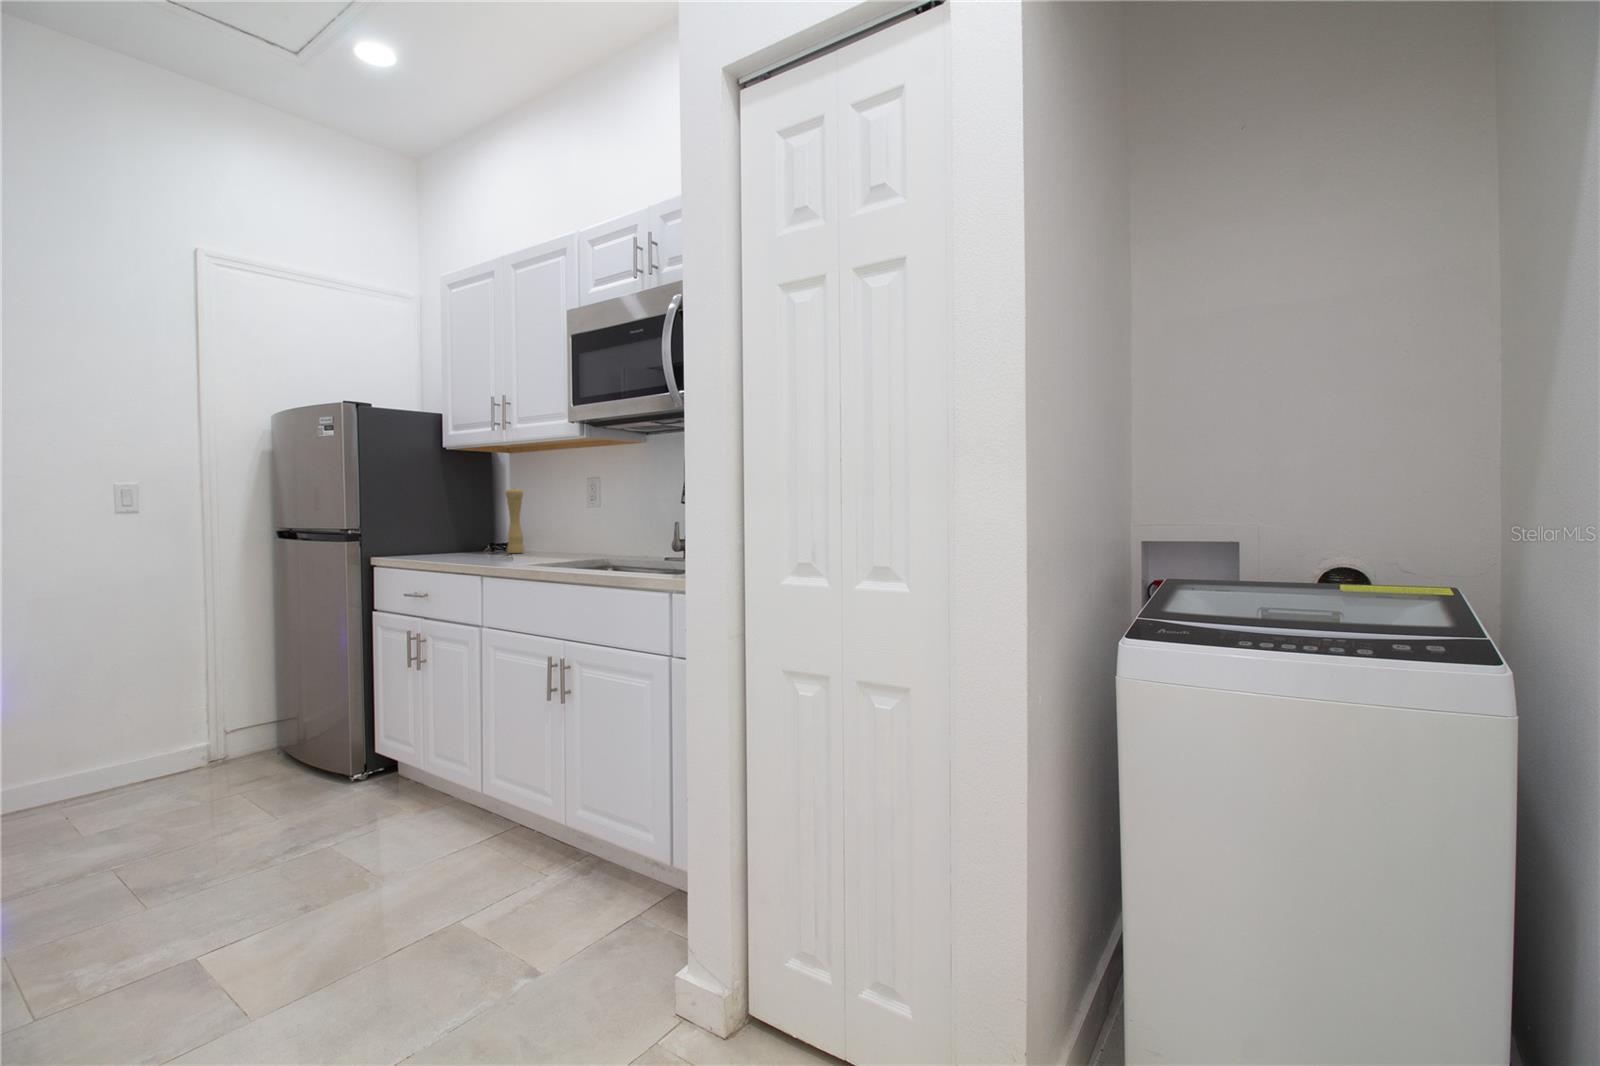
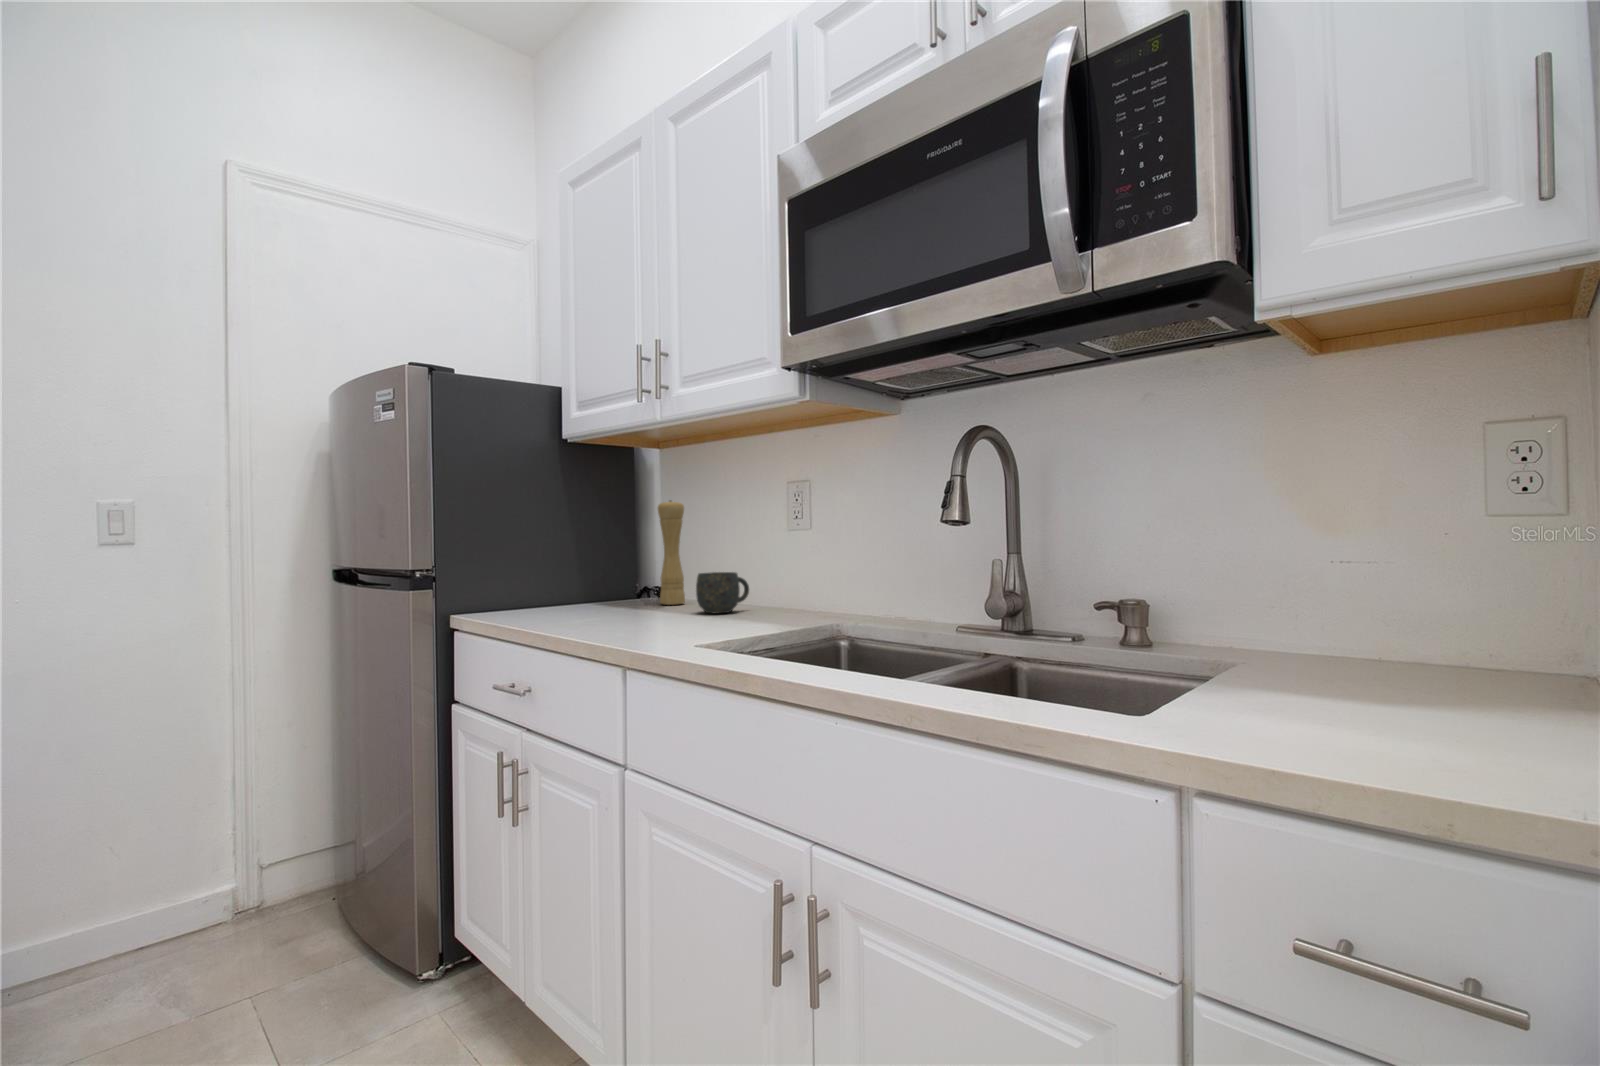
mug: none [528,532,562,556] -> present [696,572,749,613]

